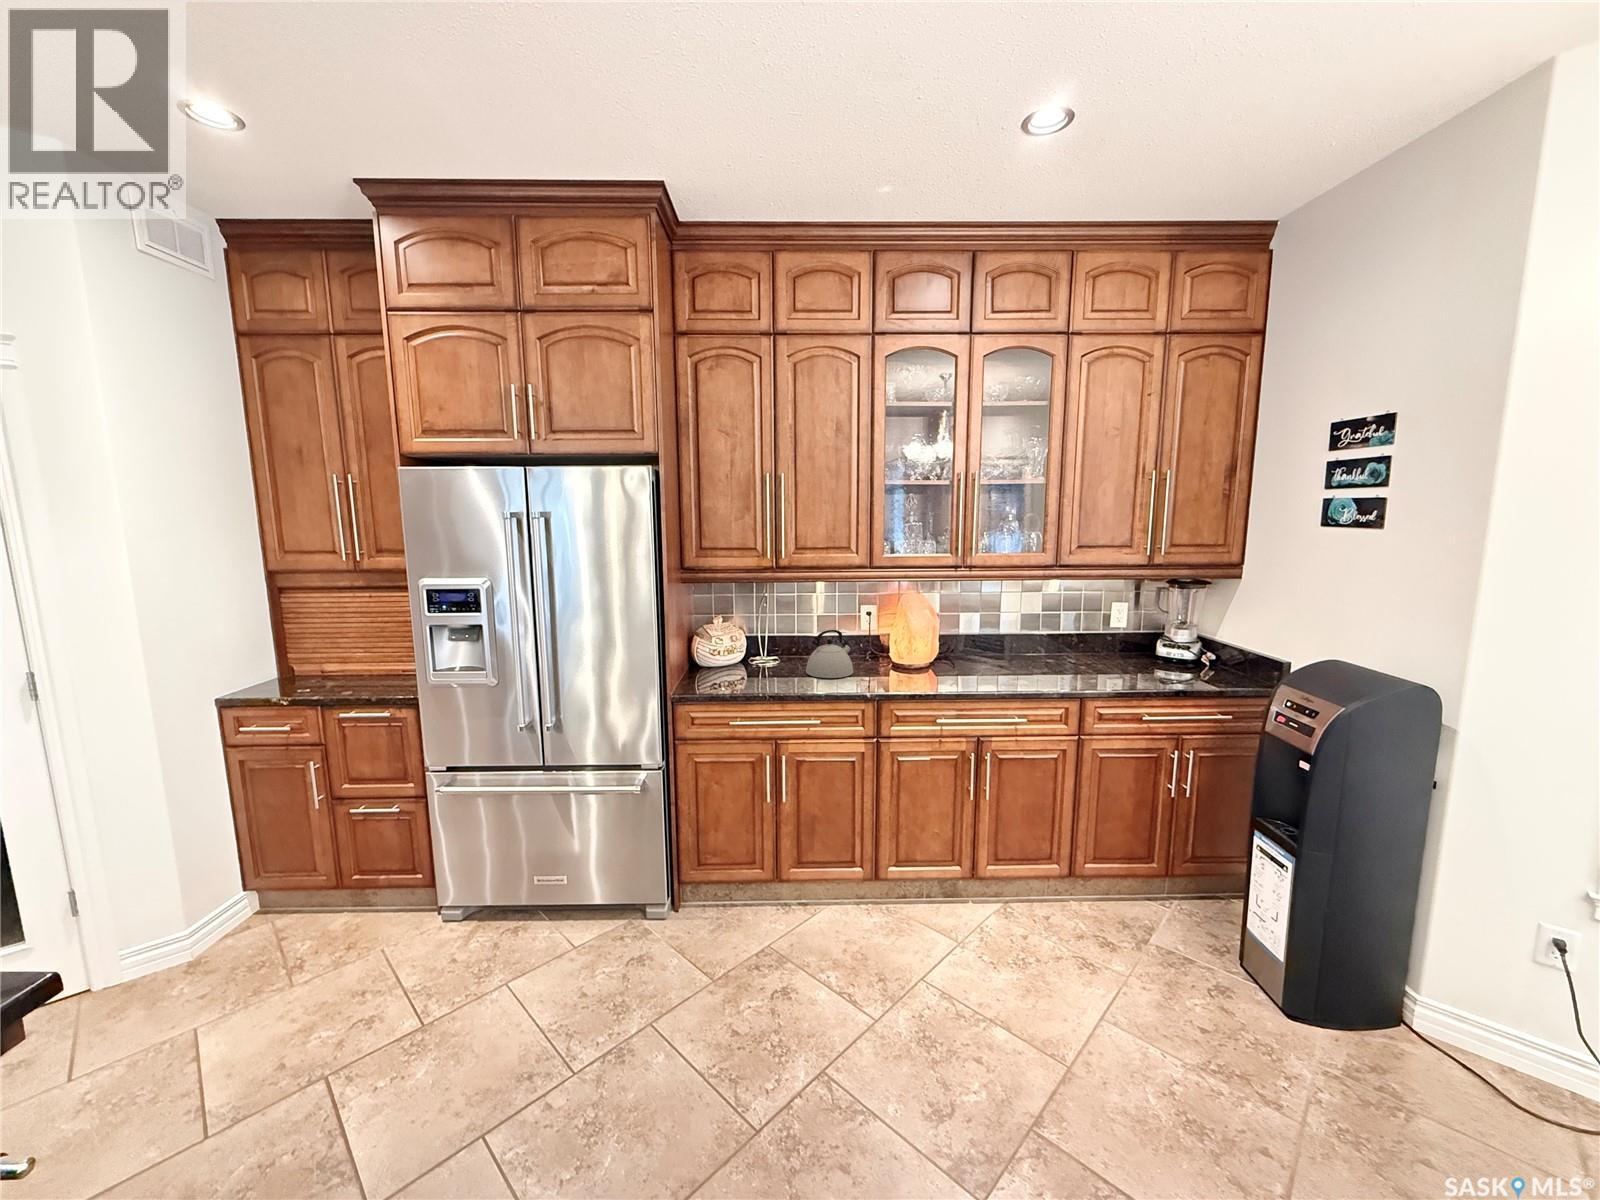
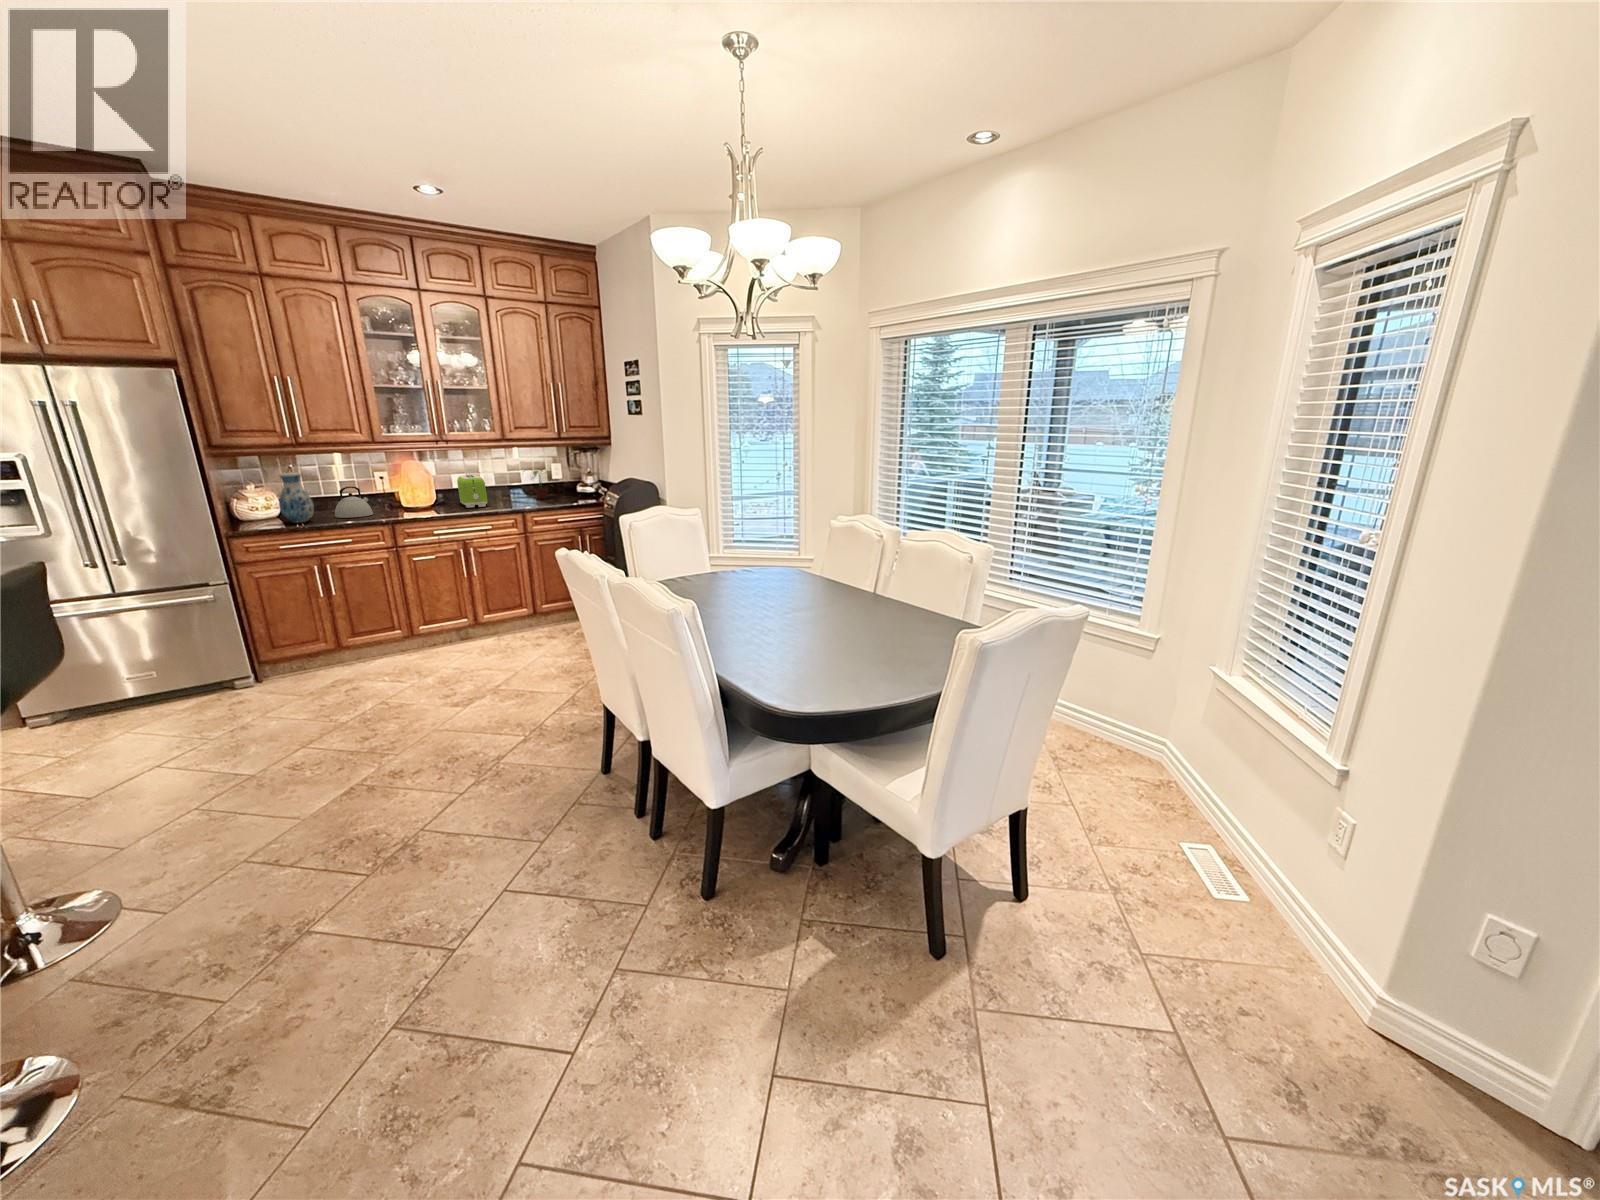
vase: none [743,608,783,680] -> present [279,473,314,522]
potted plant: none [1072,613,1129,666] -> present [533,468,547,499]
toaster: none [970,618,1020,677] -> present [457,475,487,508]

